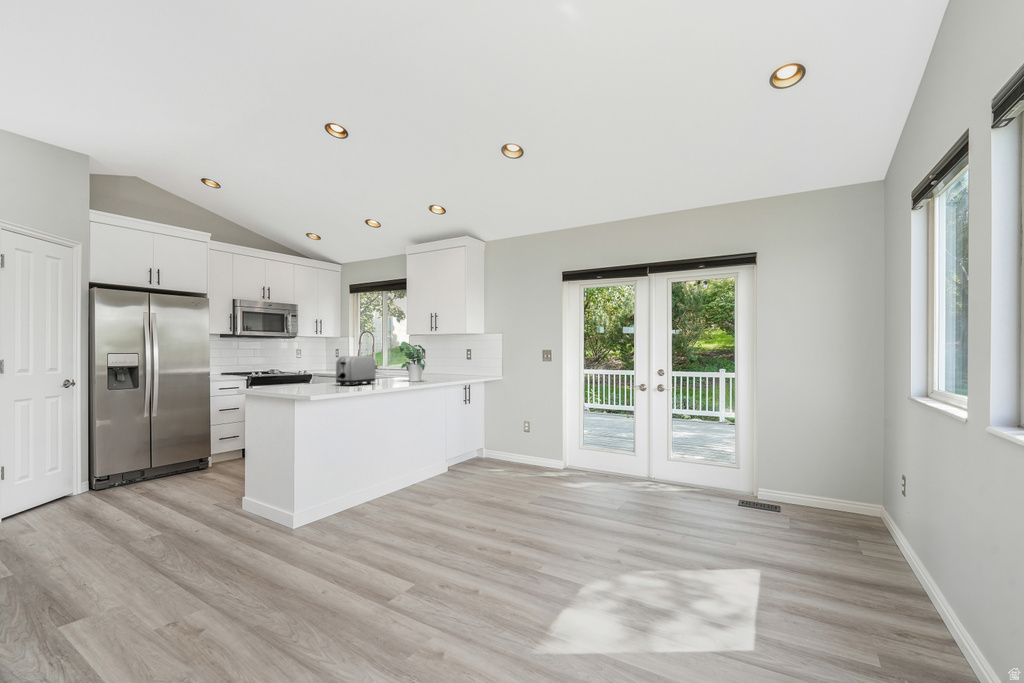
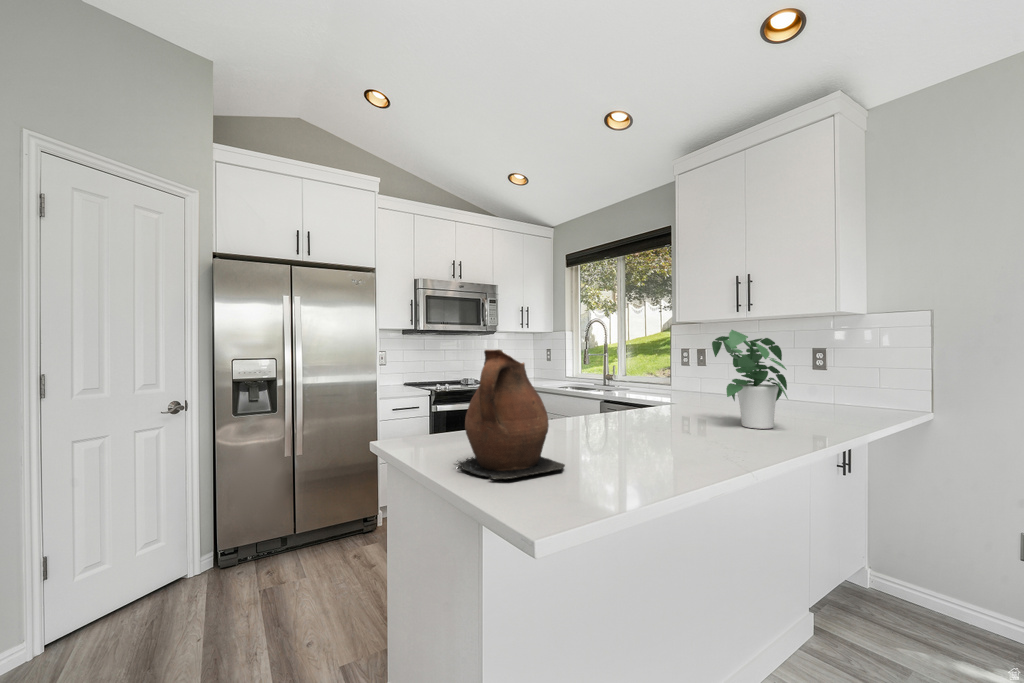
ceramic pitcher: none [281,348,323,389] -> present [457,350,565,479]
toaster: present [336,356,375,386] -> none [587,368,680,452]

